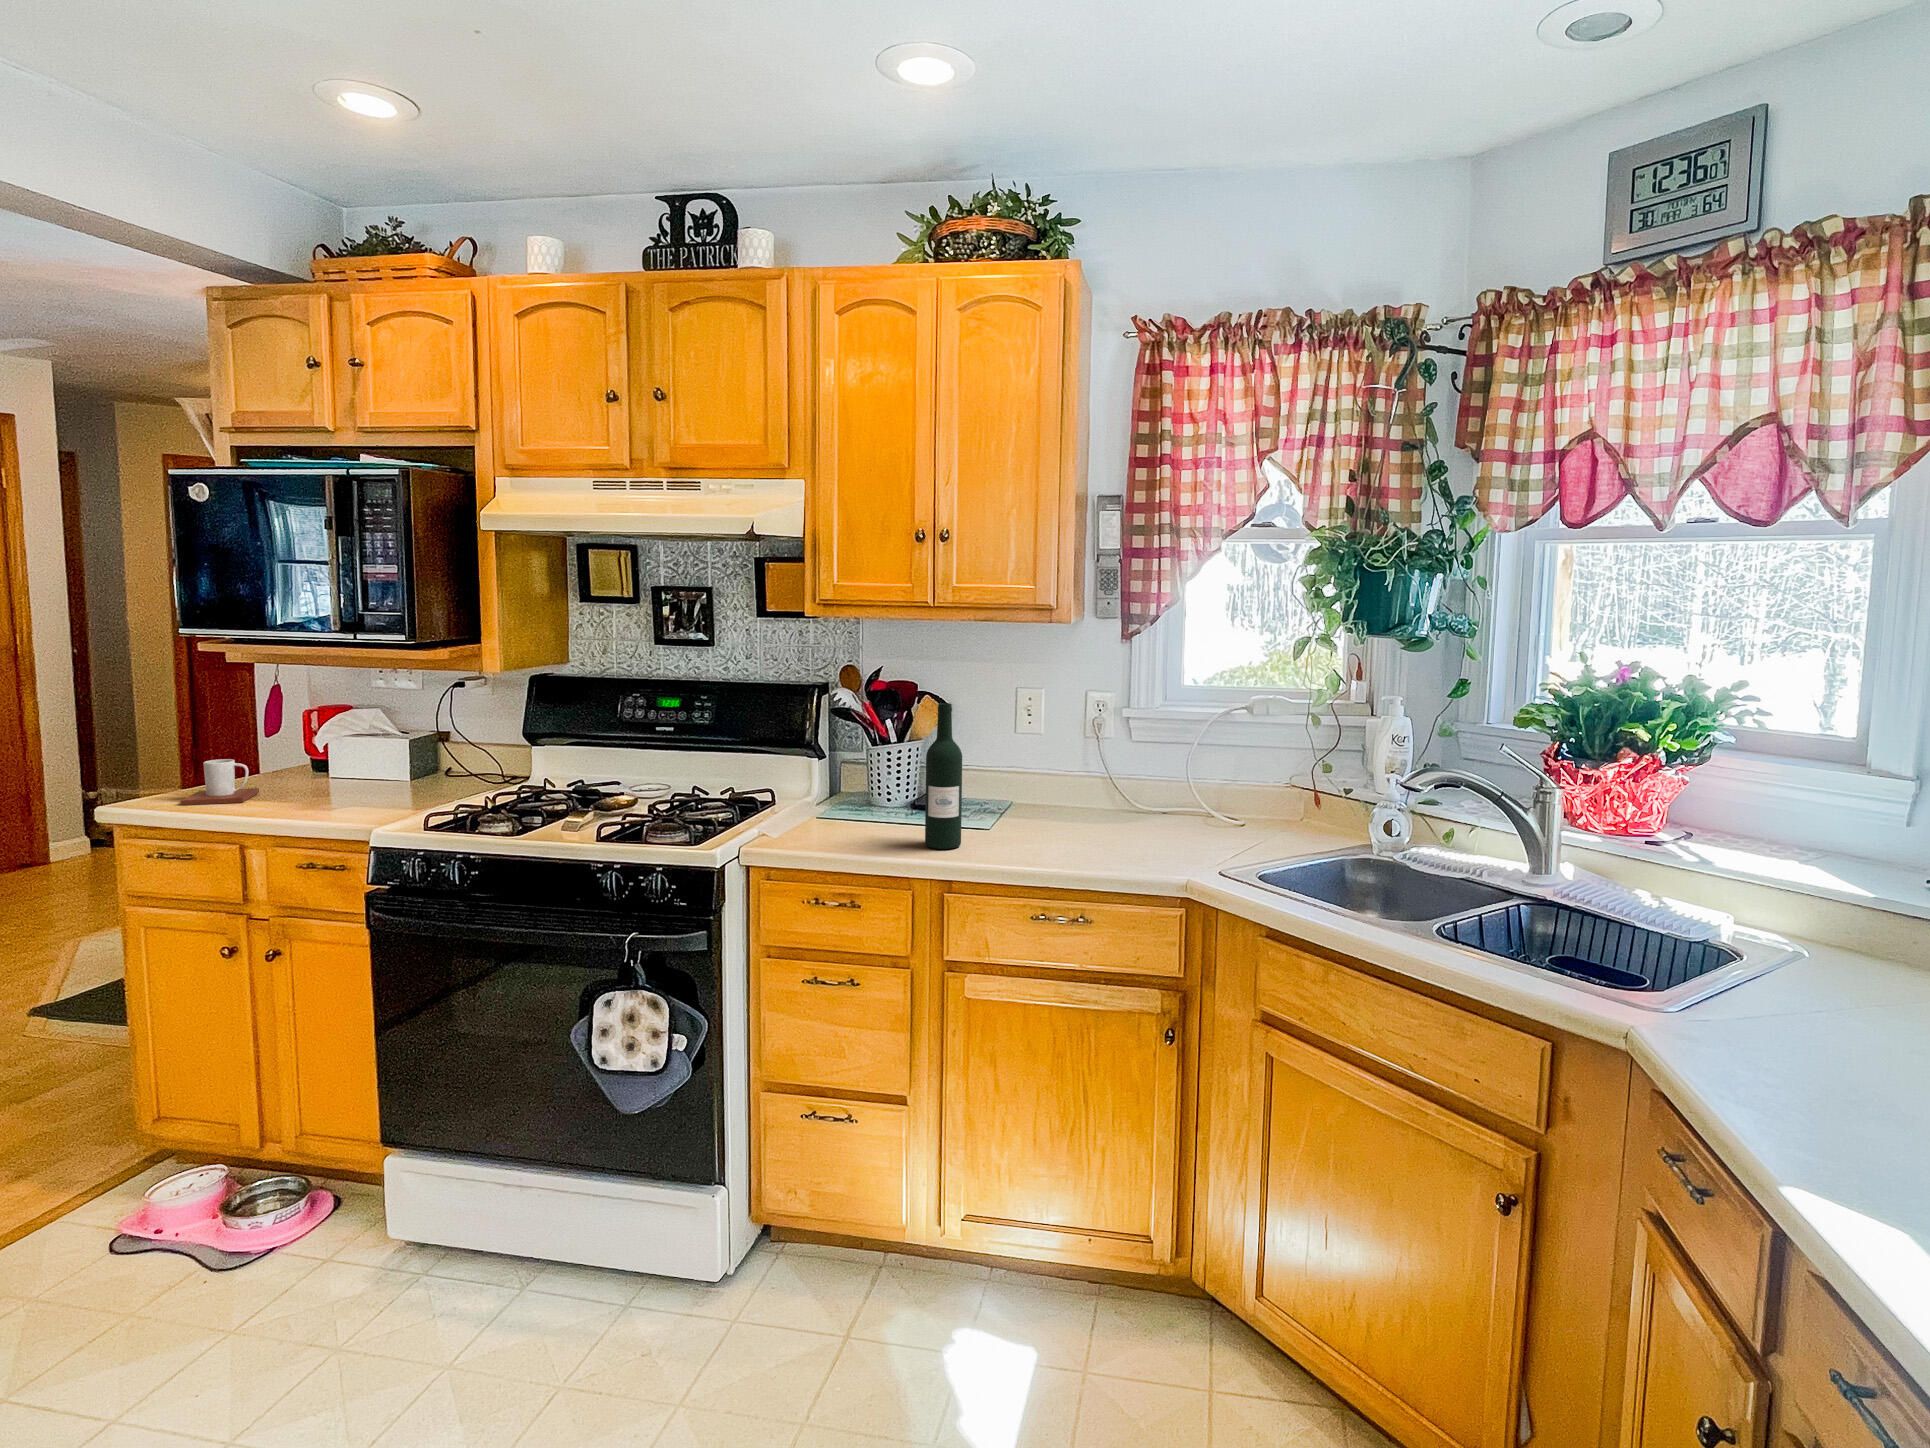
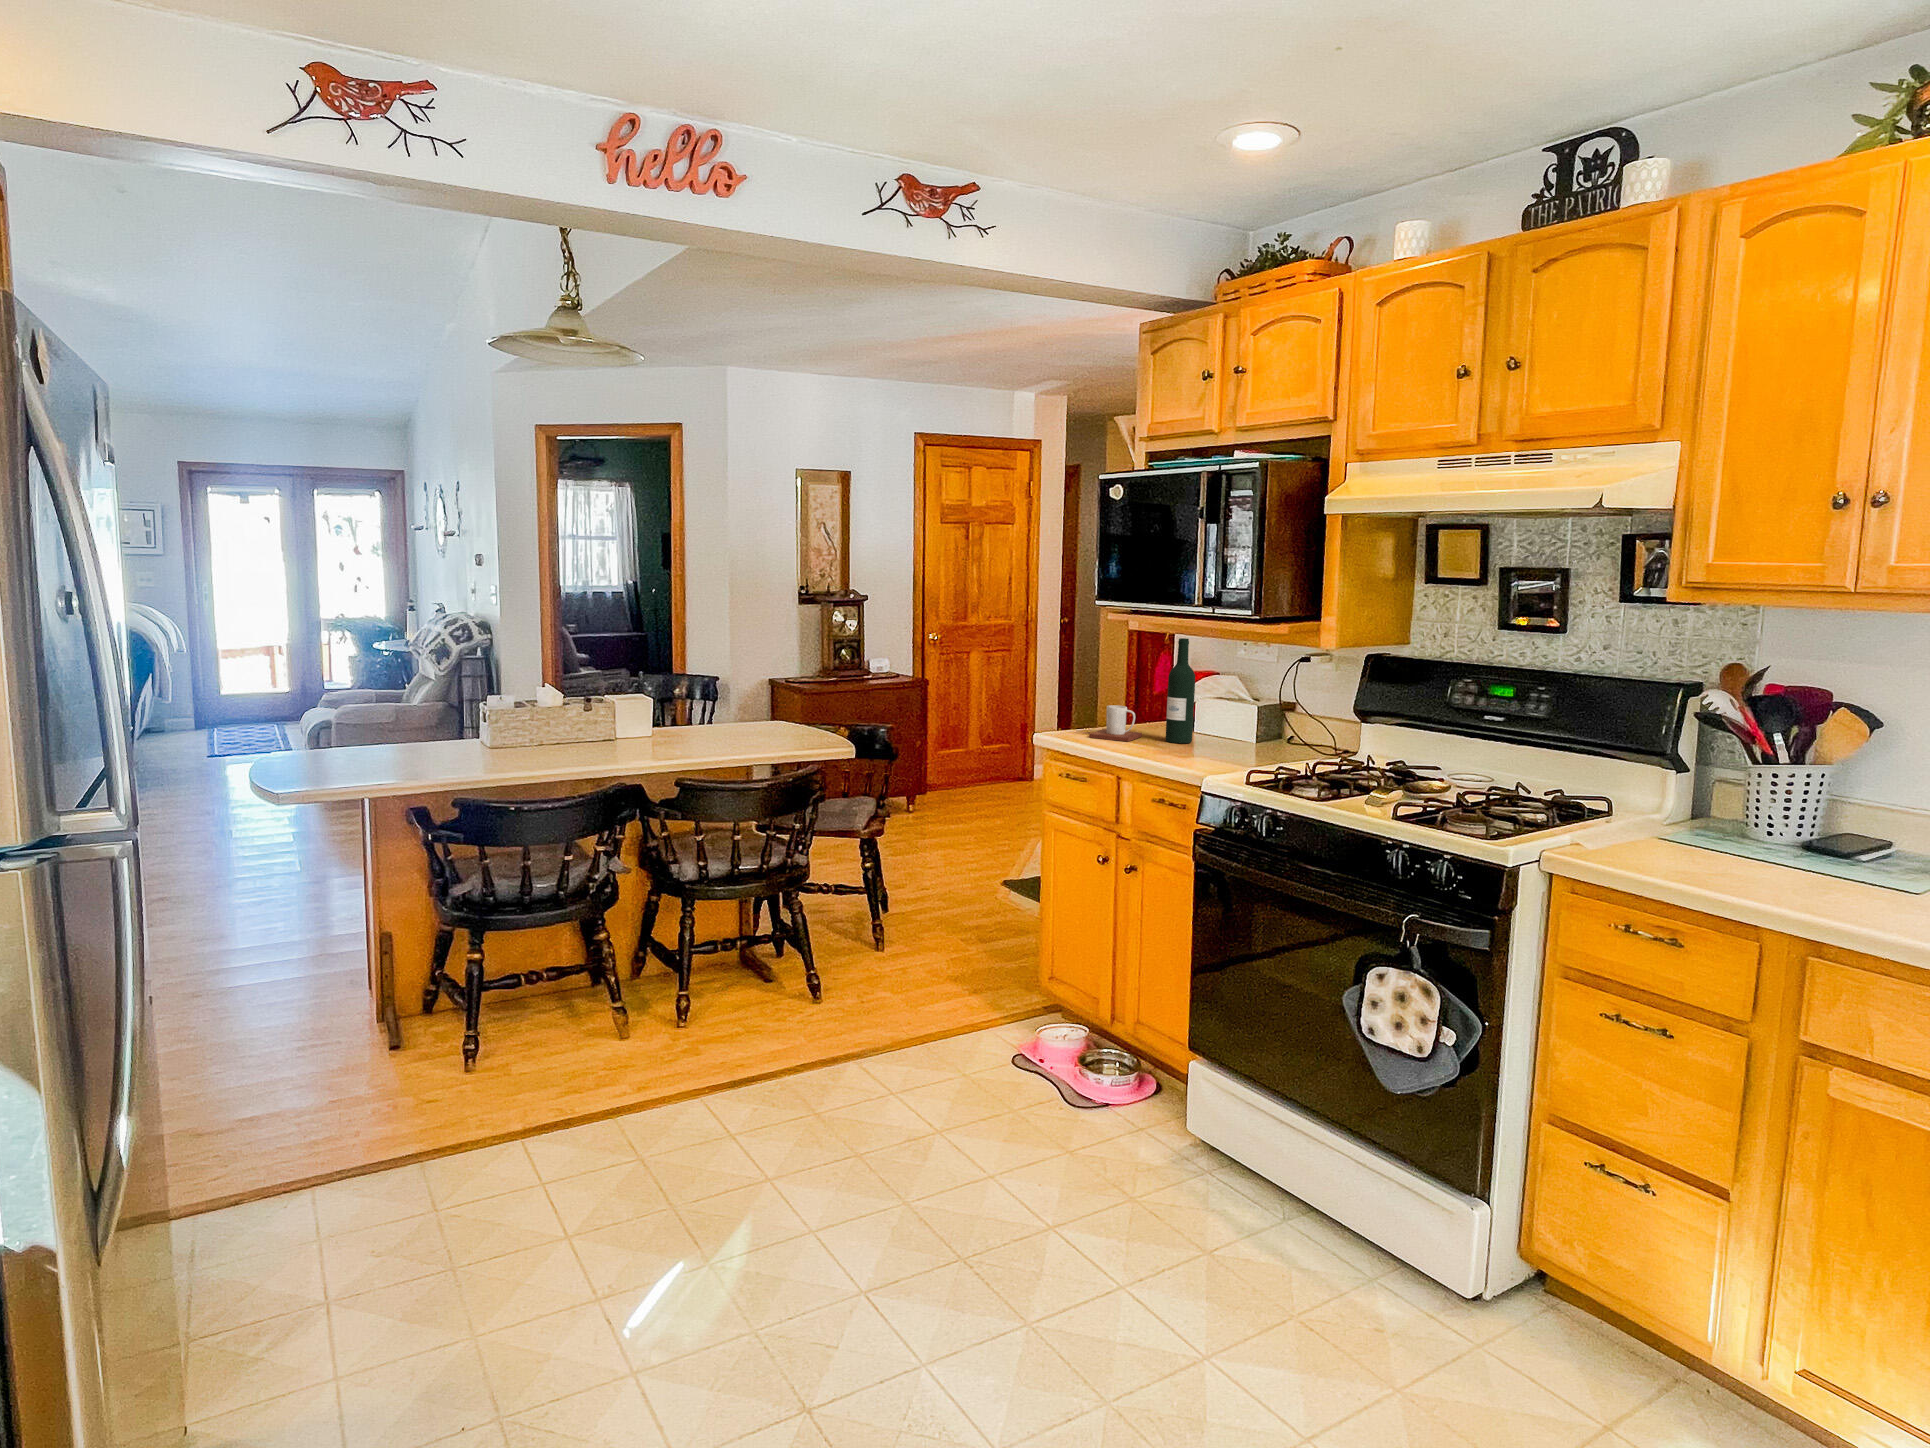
wine bottle: present [925,703,962,849] -> present [1165,638,1195,743]

